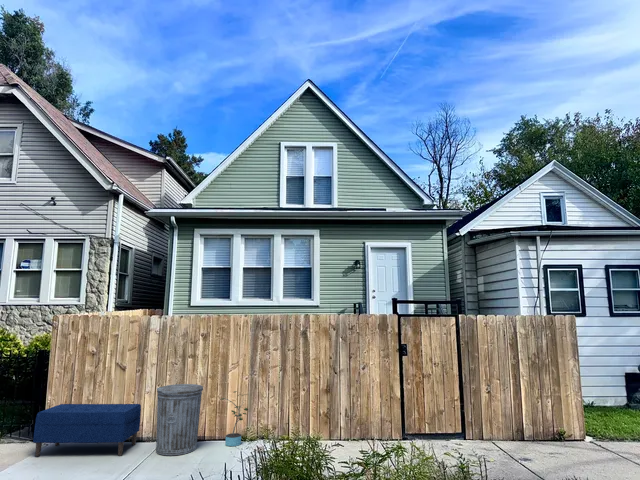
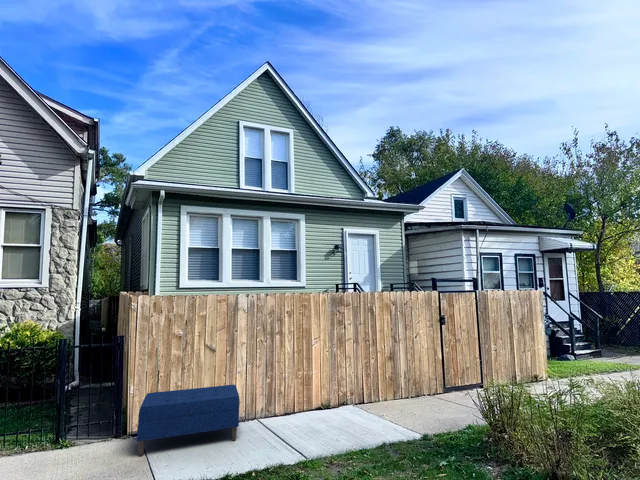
trash can: present [156,384,203,455] -> none [260,361,303,433]
potted plant: present [220,391,248,446] -> none [313,364,340,415]

